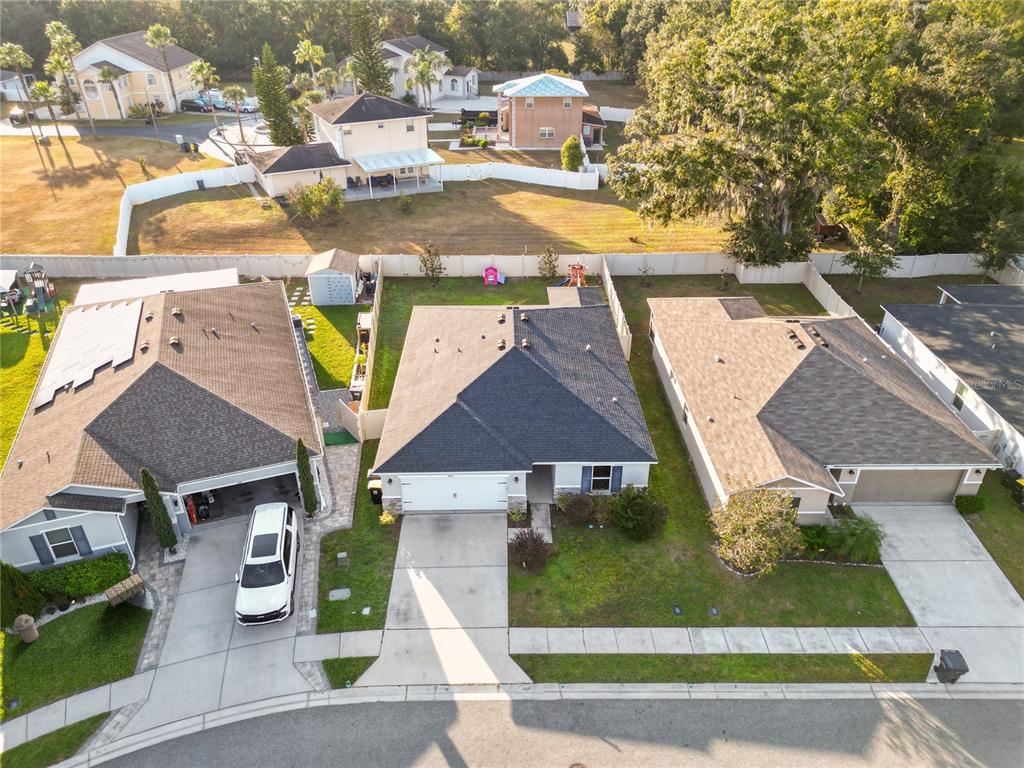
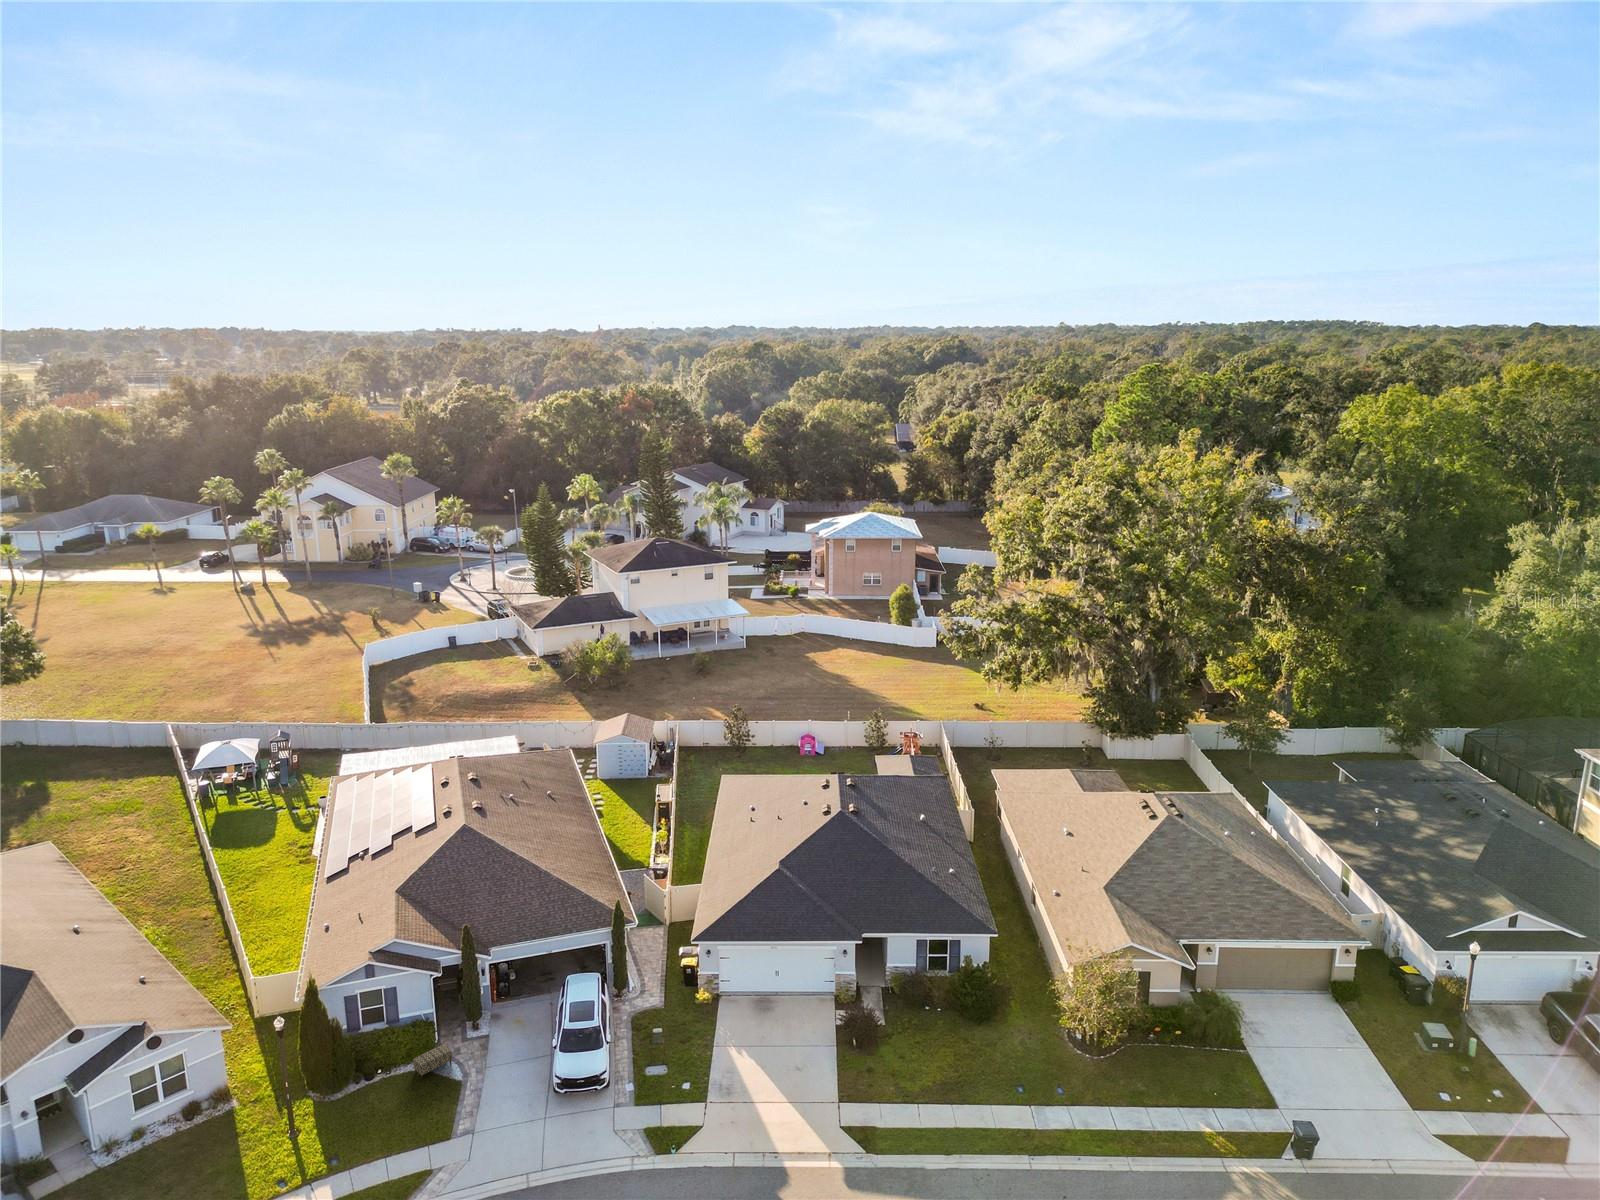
trash can: present [14,615,38,643] -> none [328,1075,348,1108]

